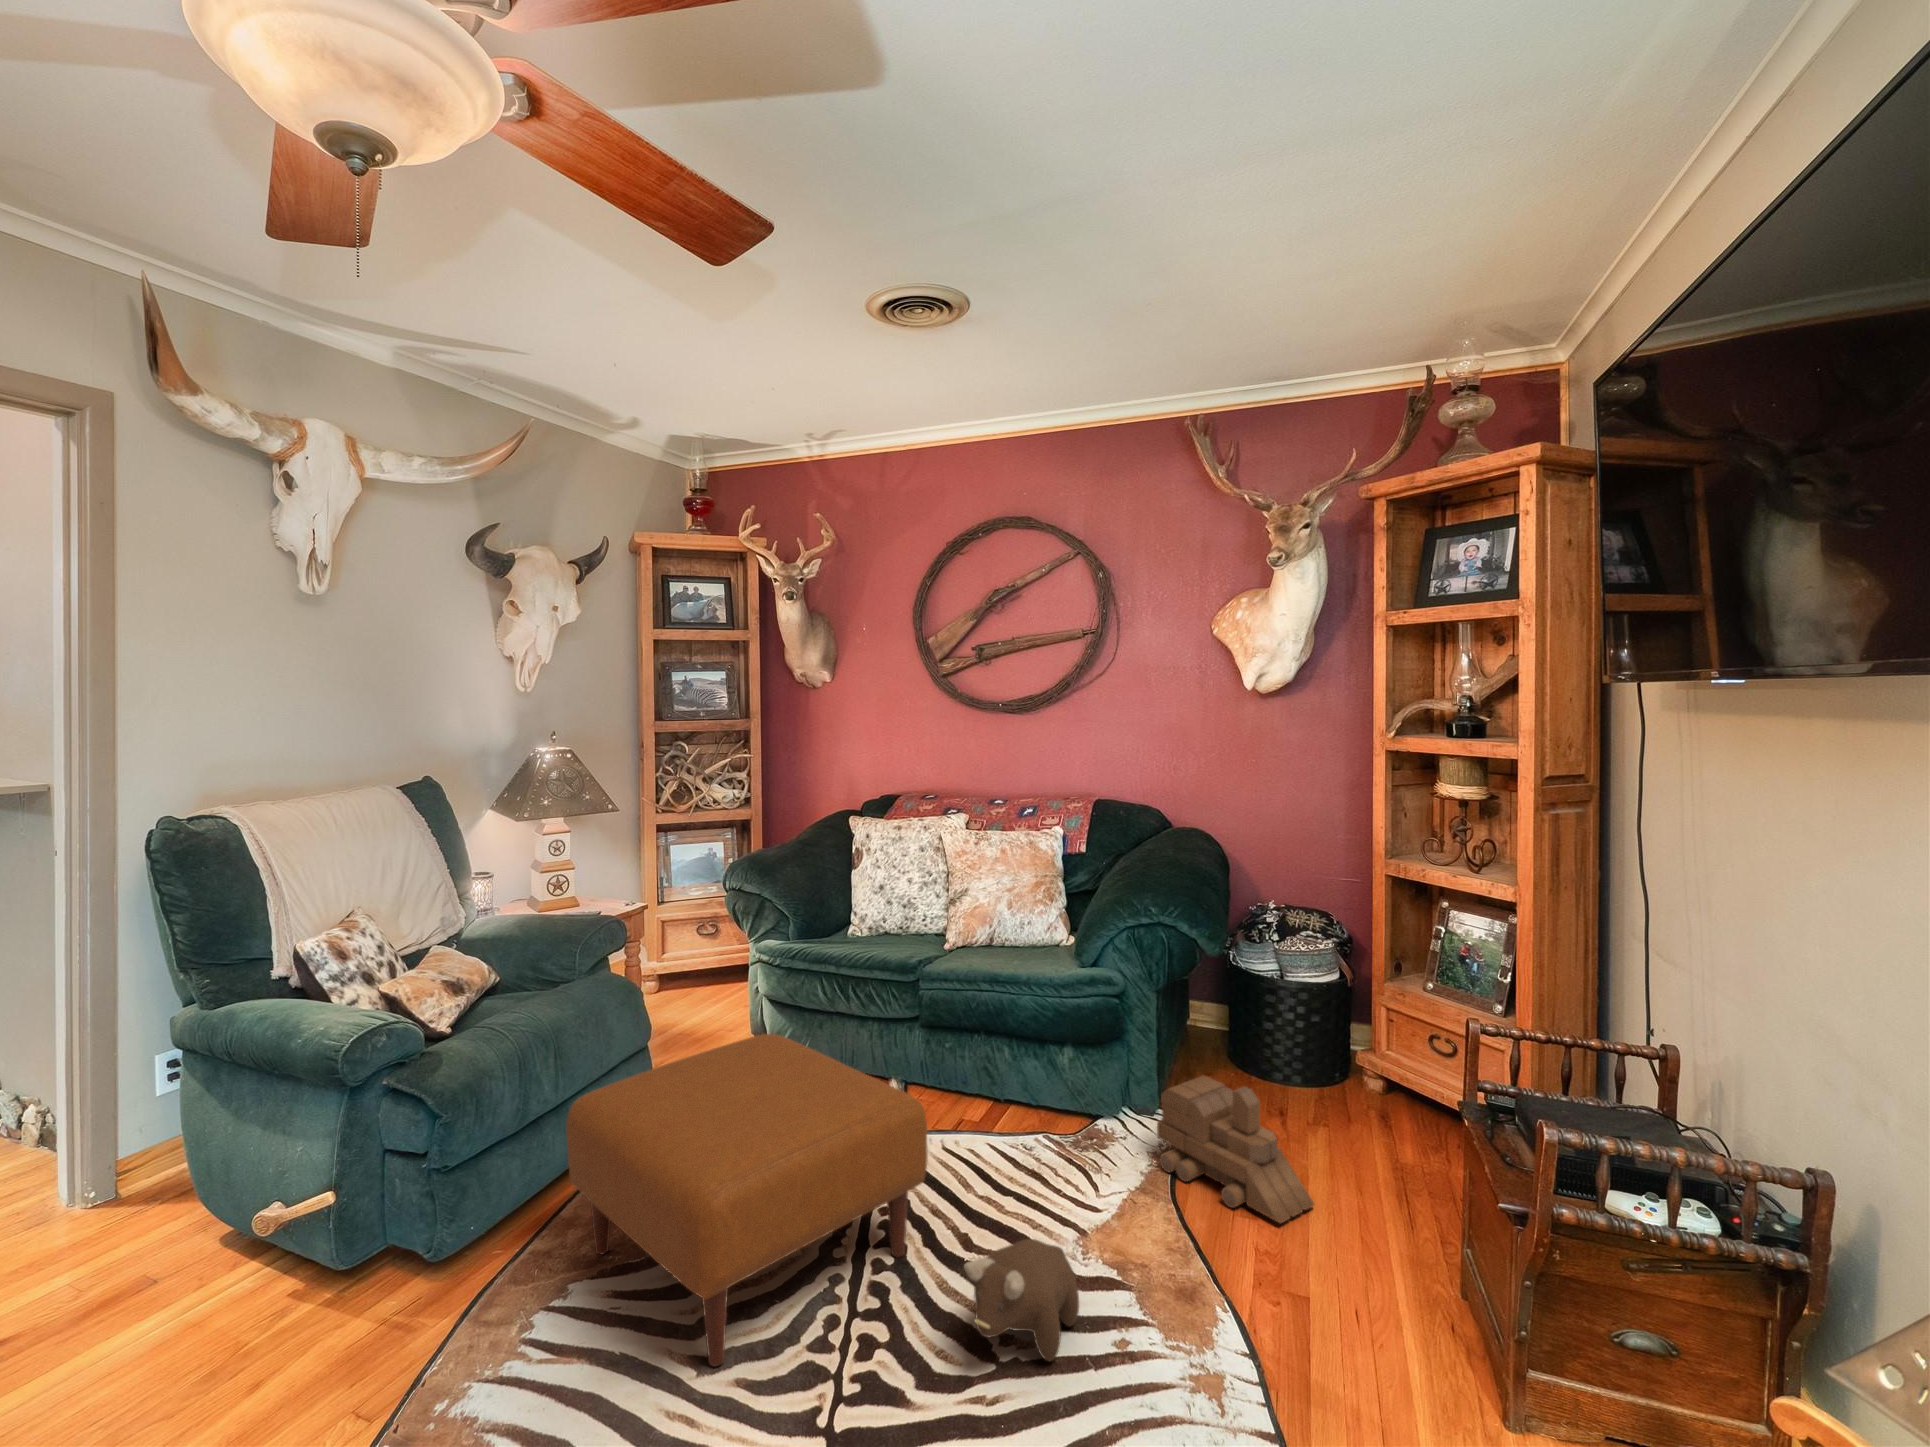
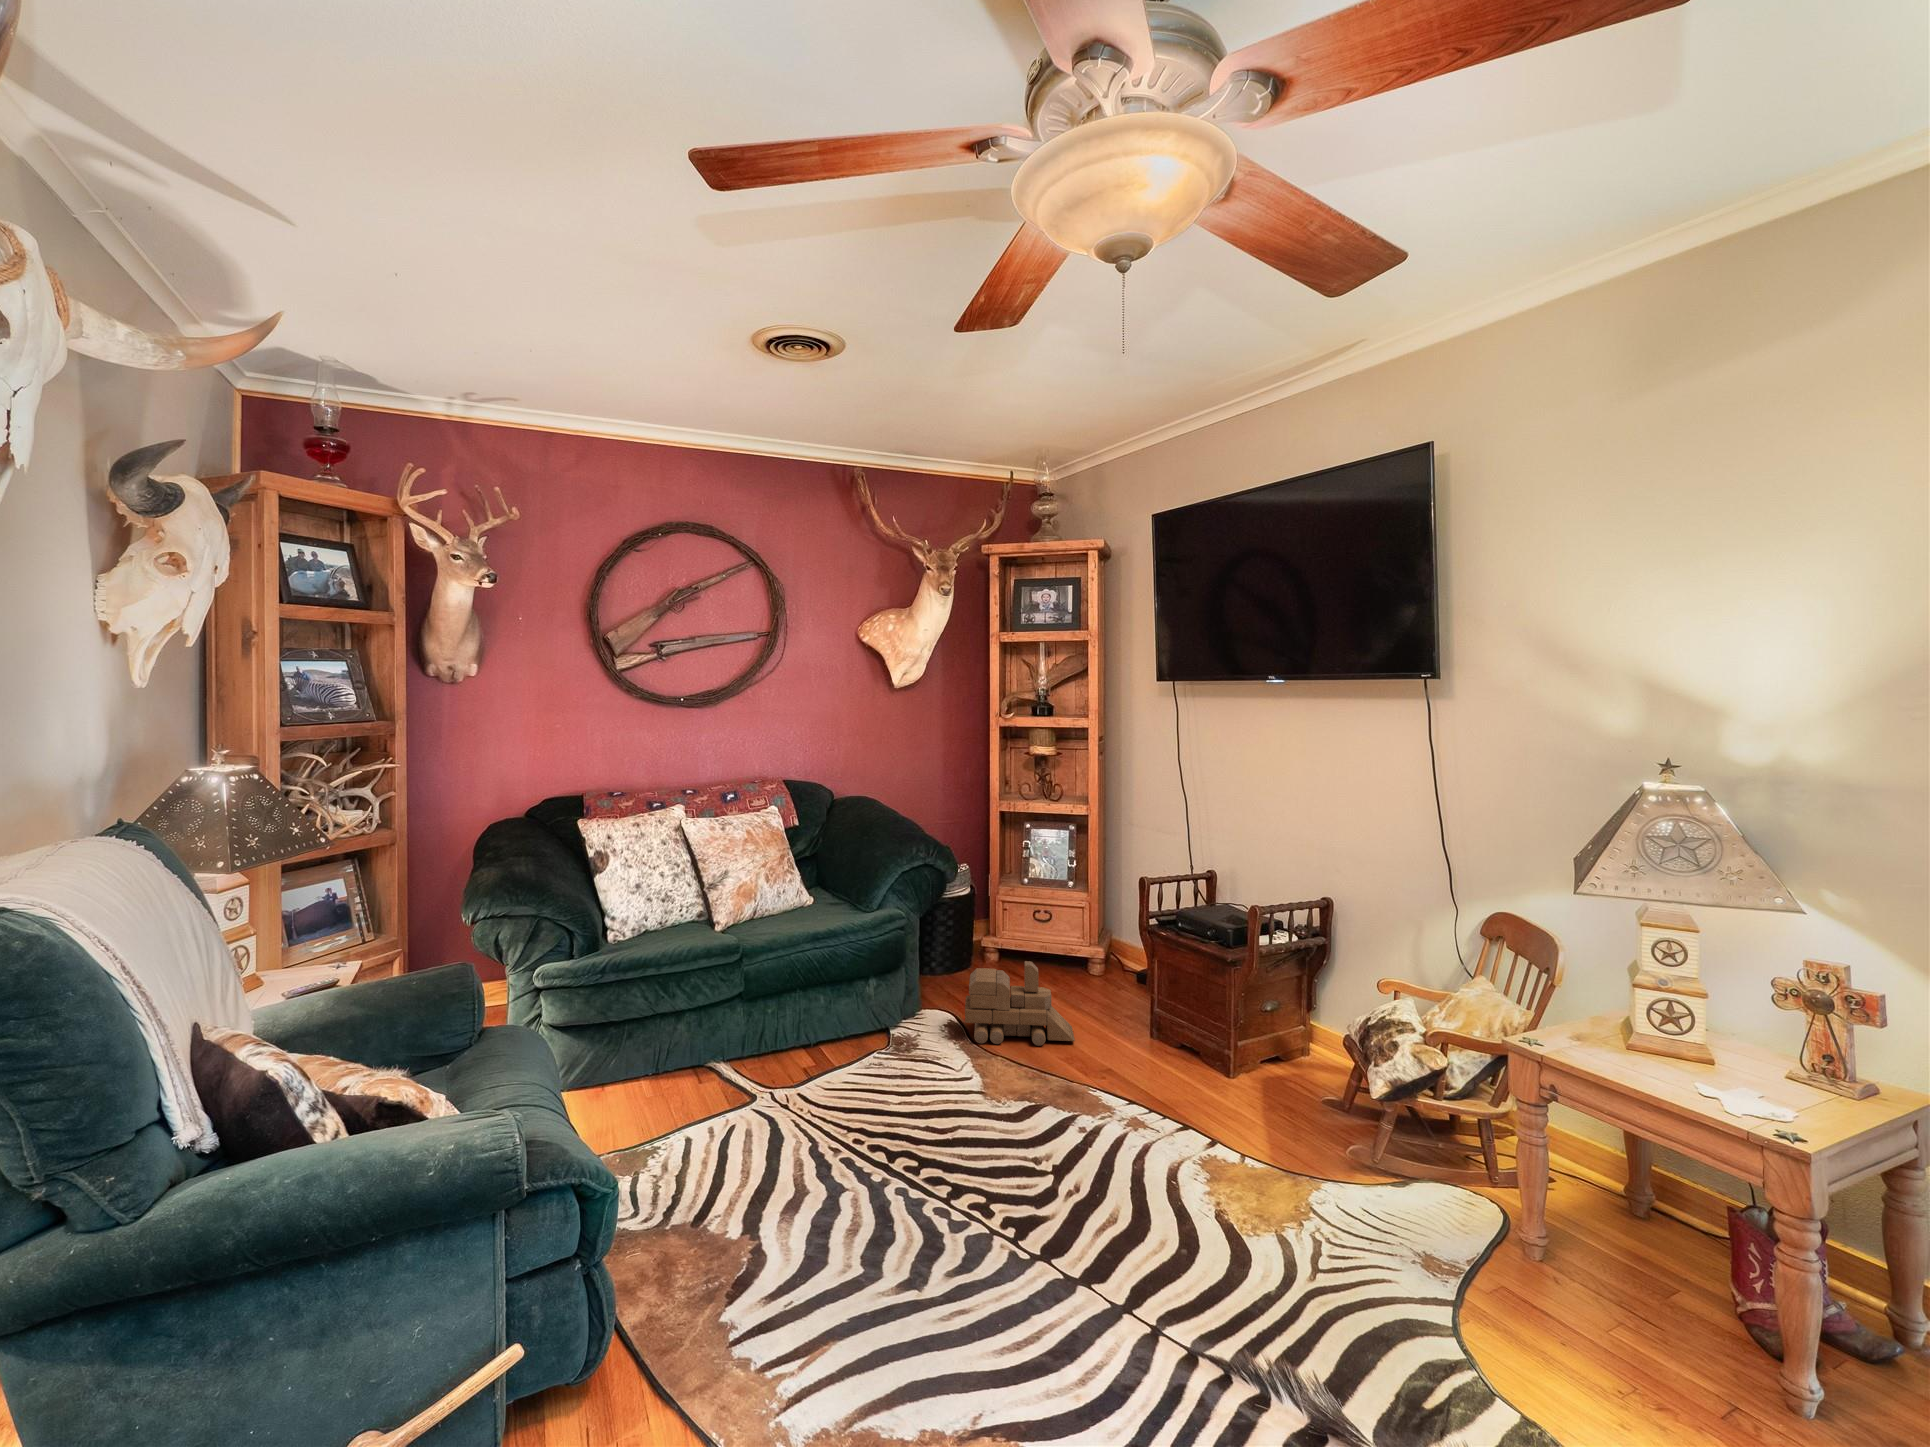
ottoman: present [566,1034,928,1366] -> none [683,1019,985,1301]
plush toy: present [964,1239,1079,1361] -> none [1037,1082,1113,1163]

